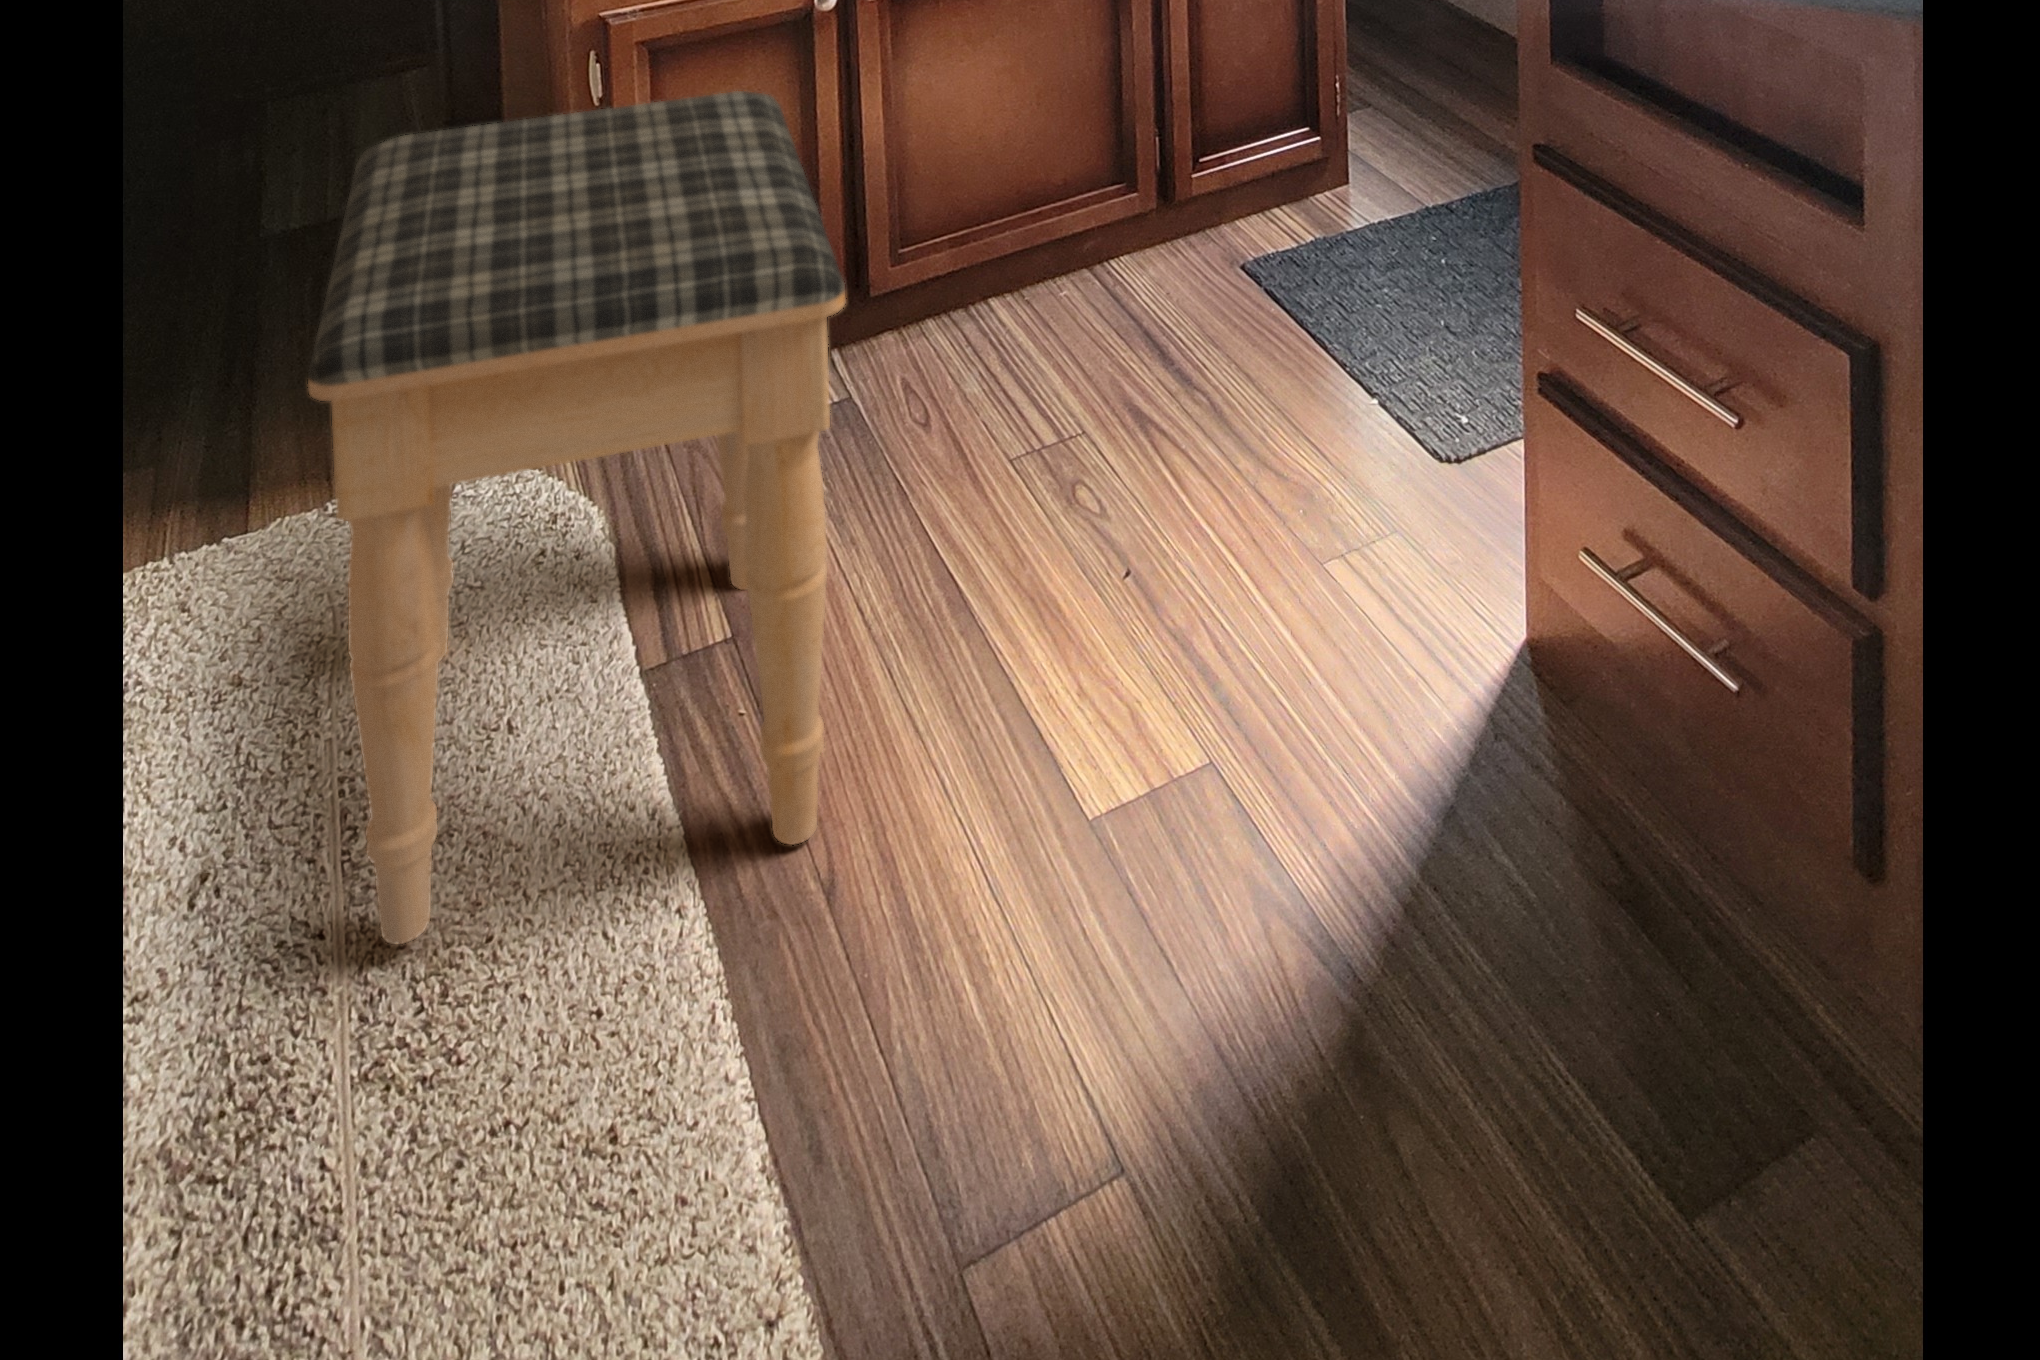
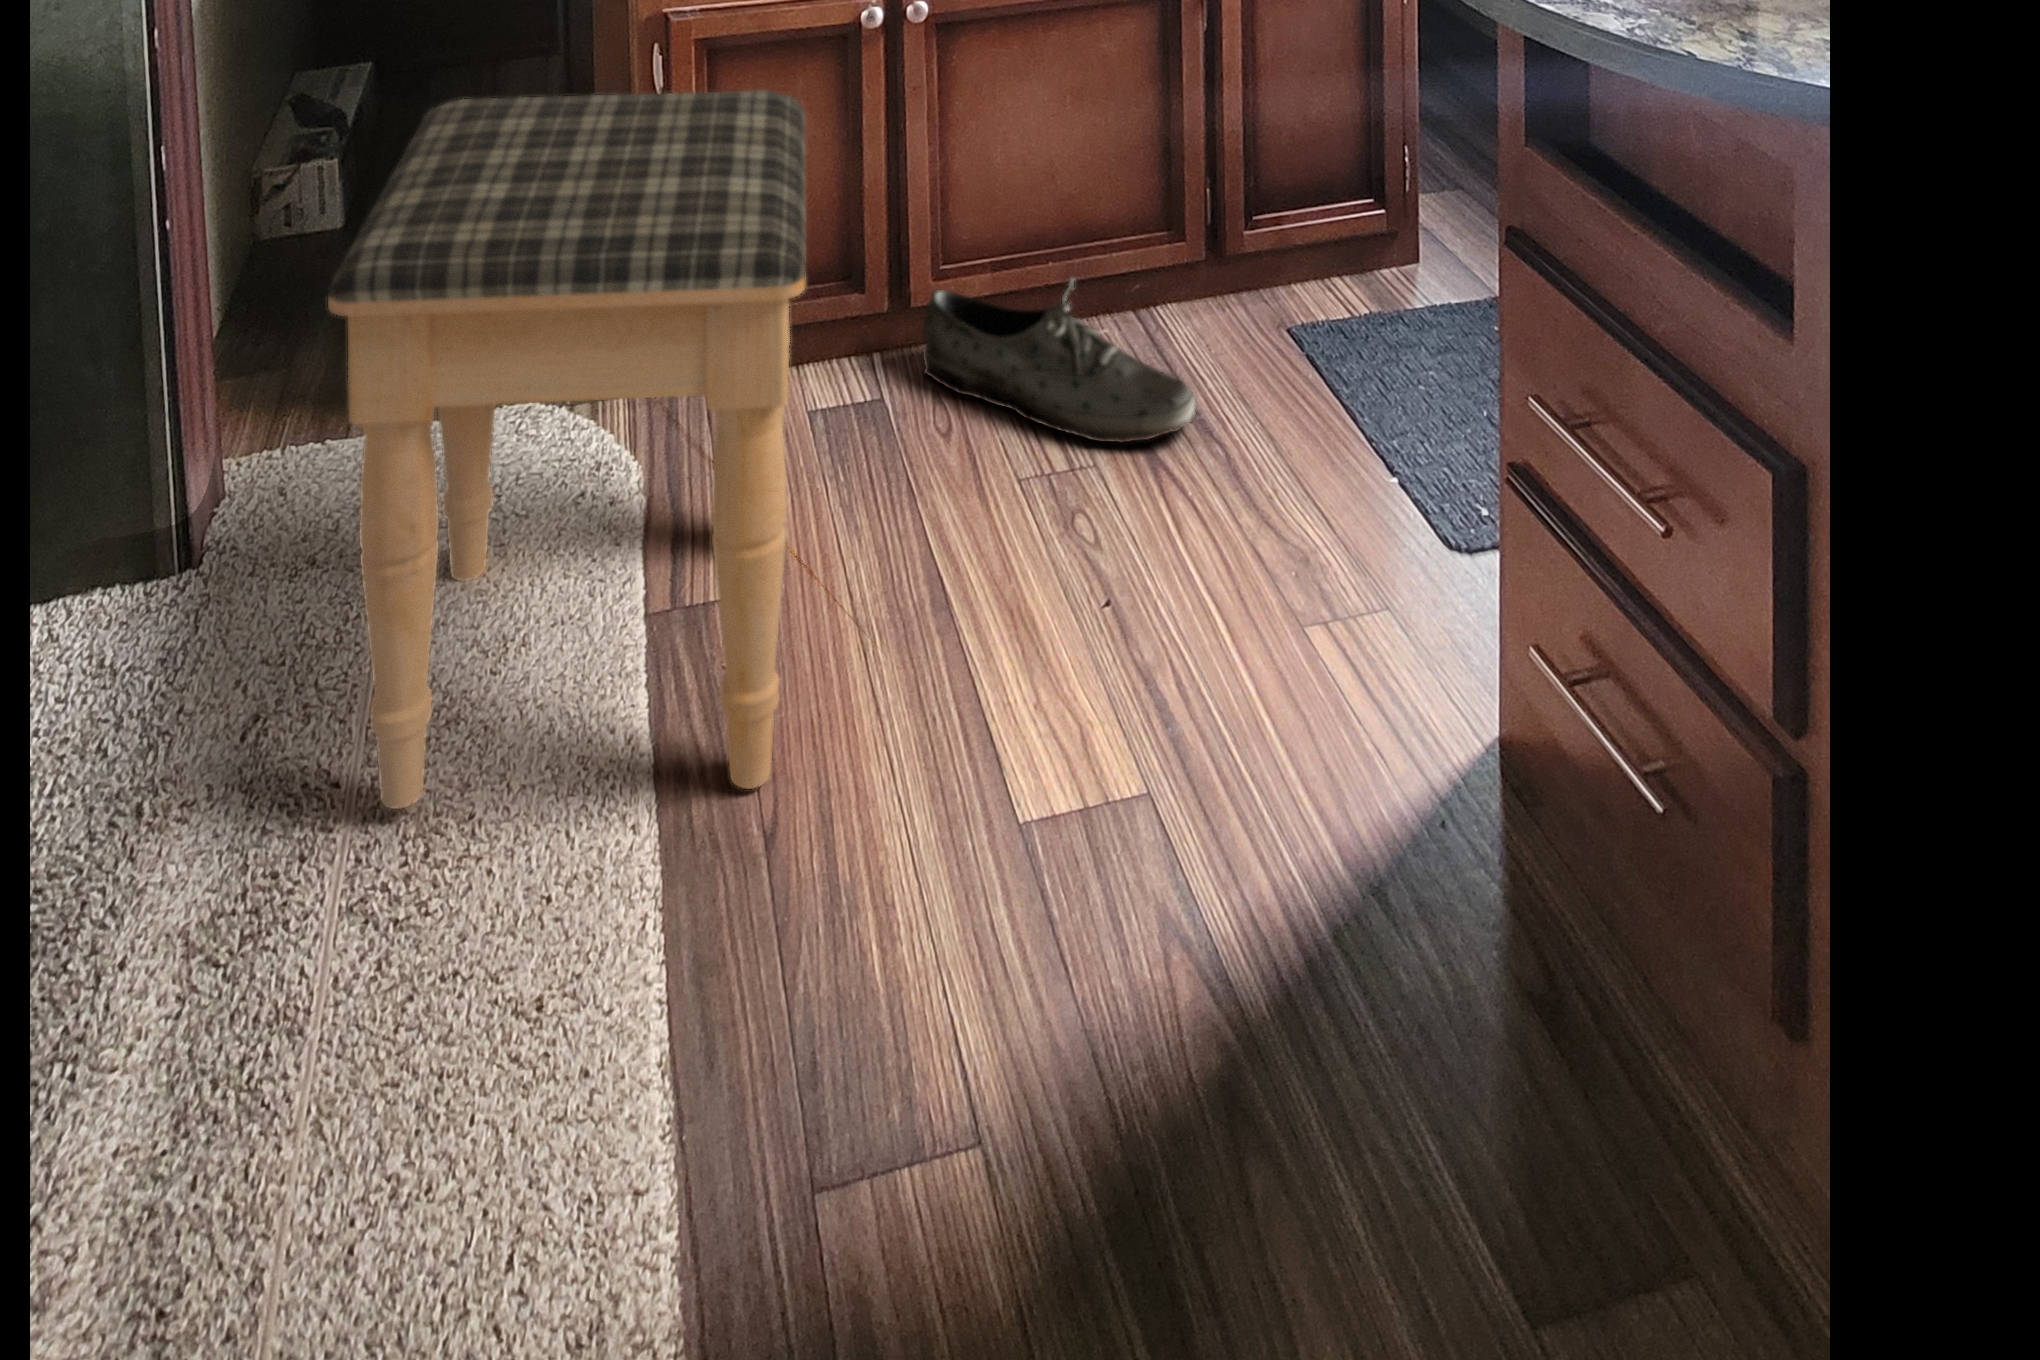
shoe: none [885,246,1177,412] -> present [923,277,1196,442]

